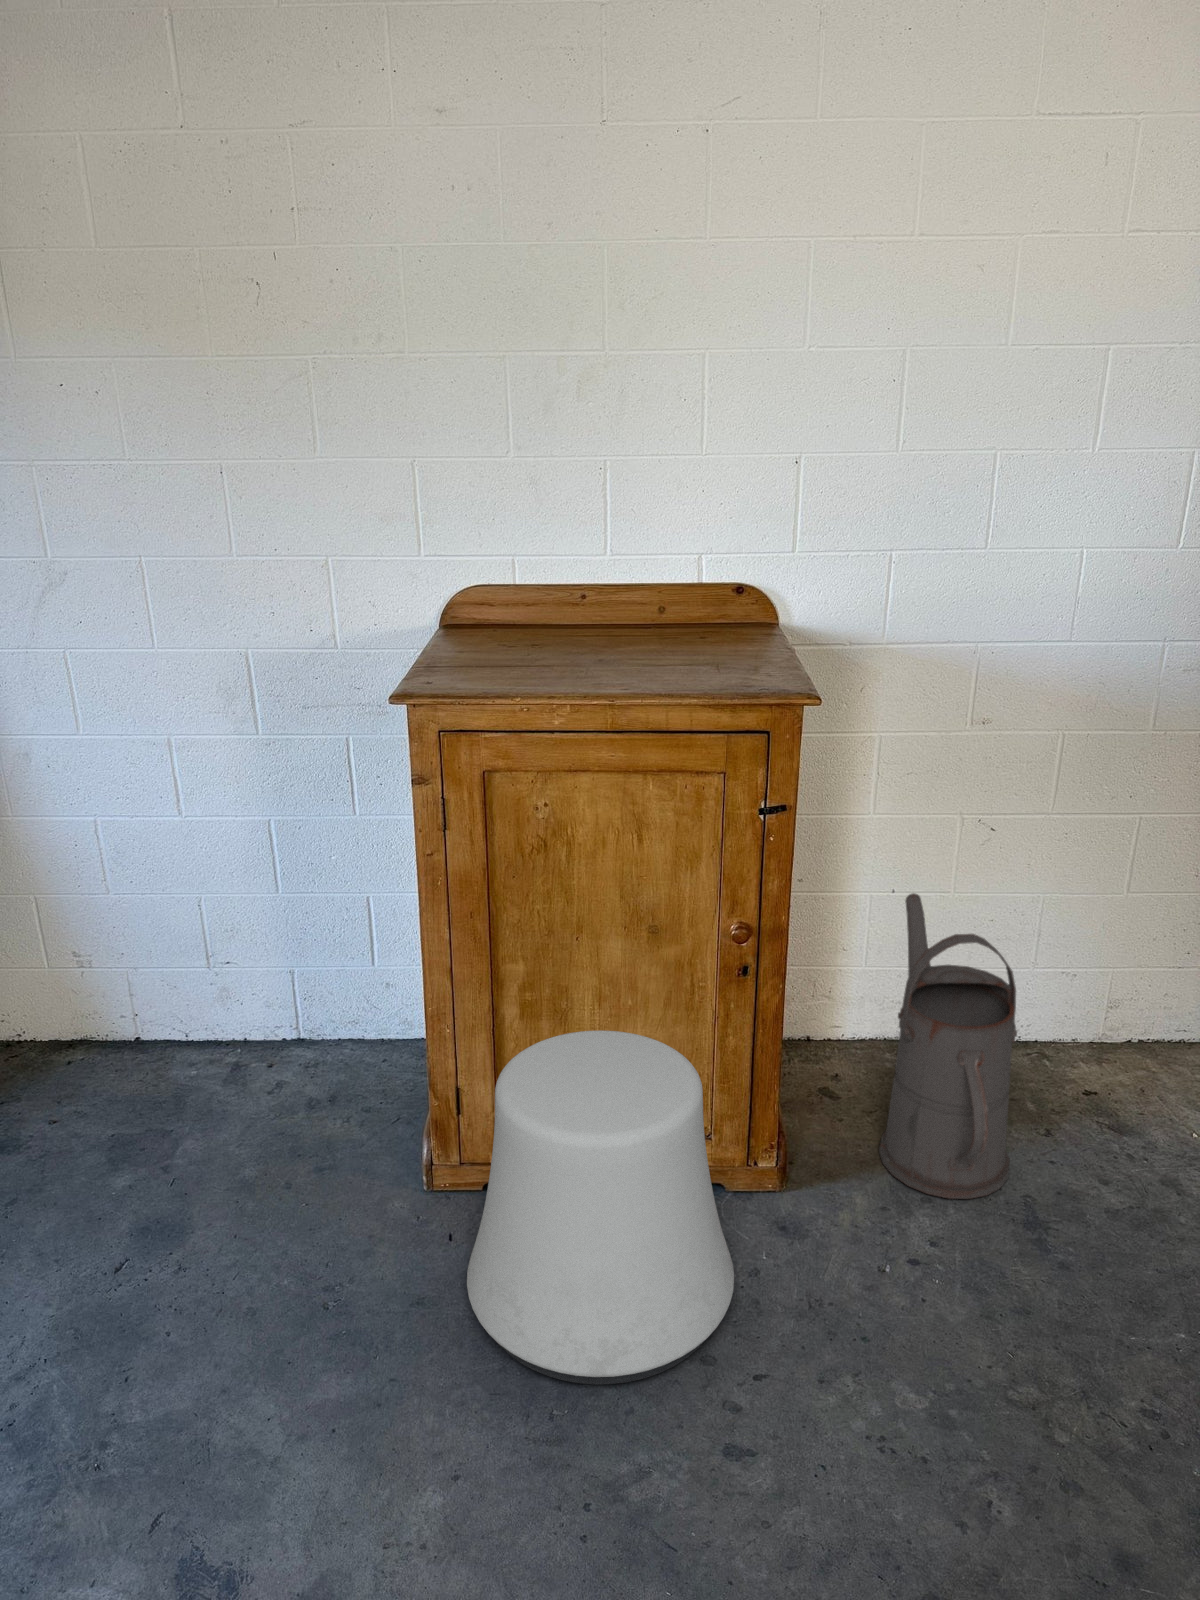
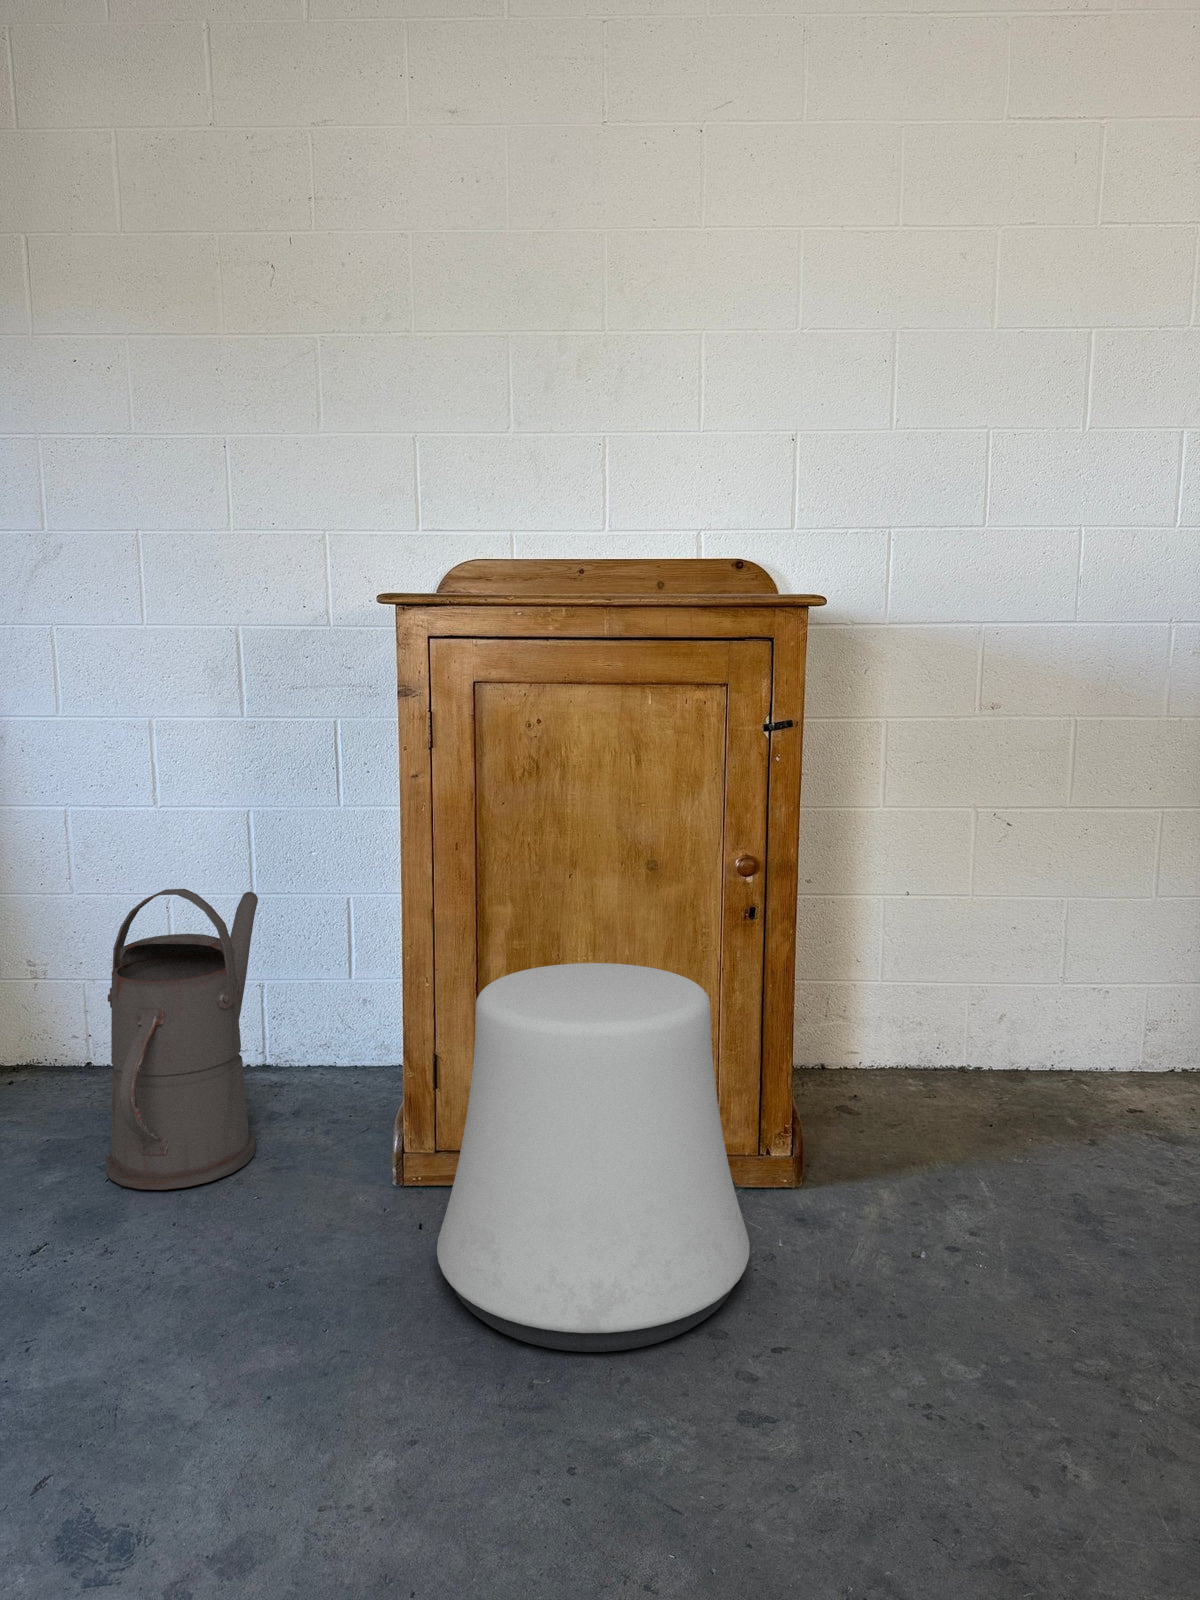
watering can: present [879,893,1017,1199] -> present [106,889,258,1190]

